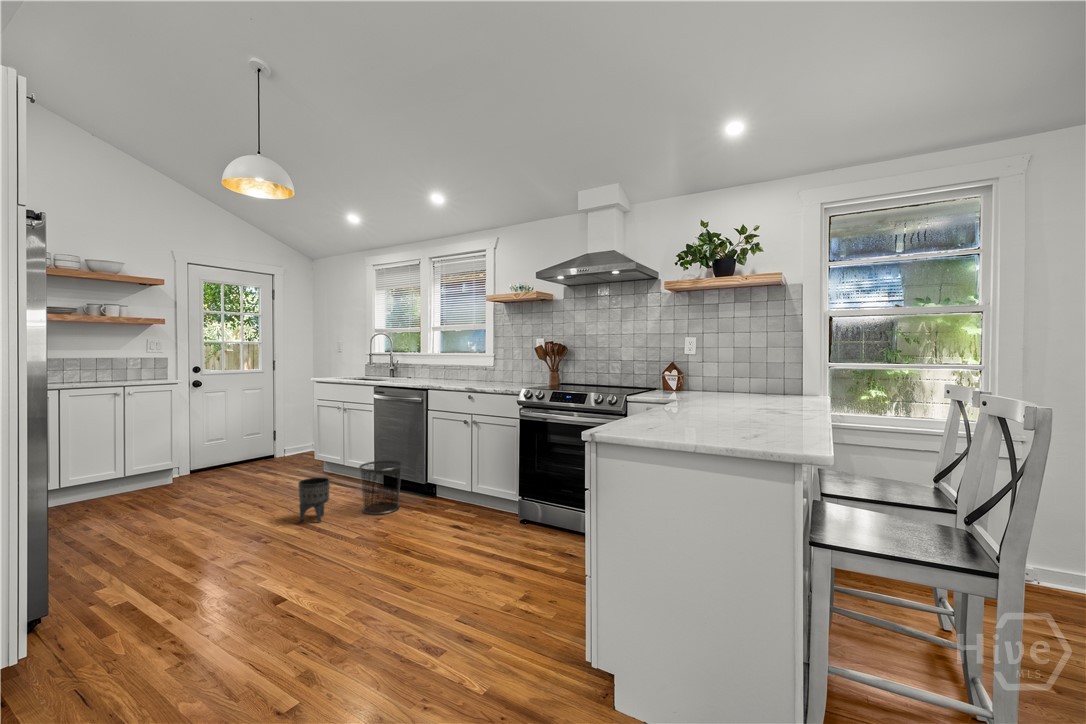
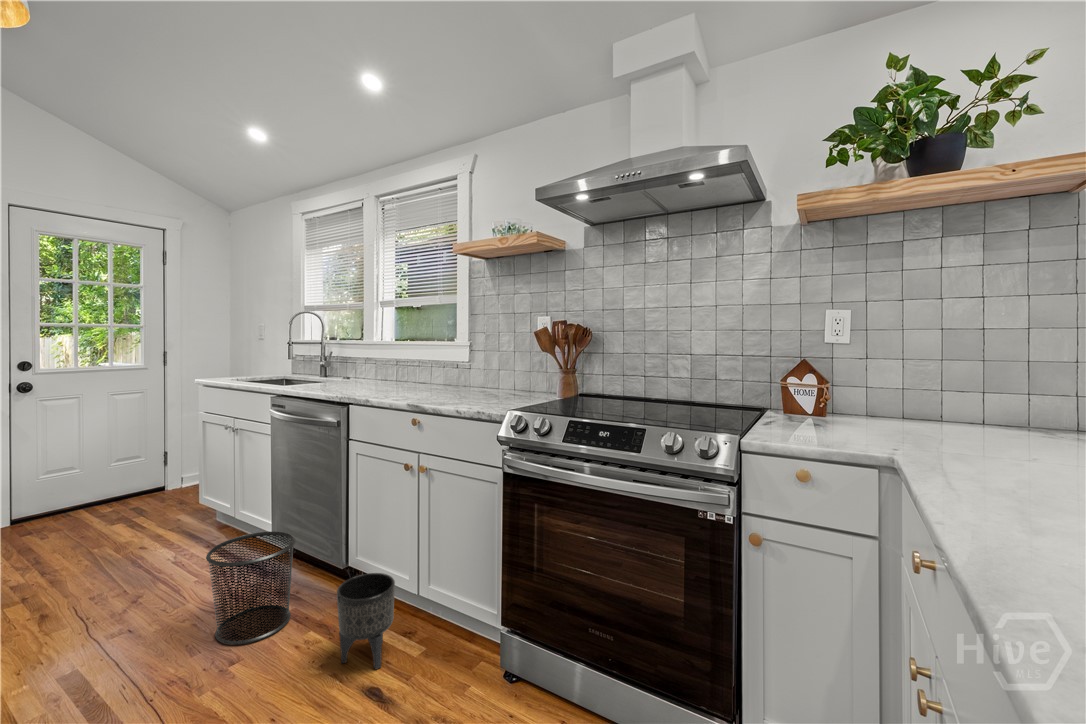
planter: present [298,477,330,522] -> present [337,573,395,669]

